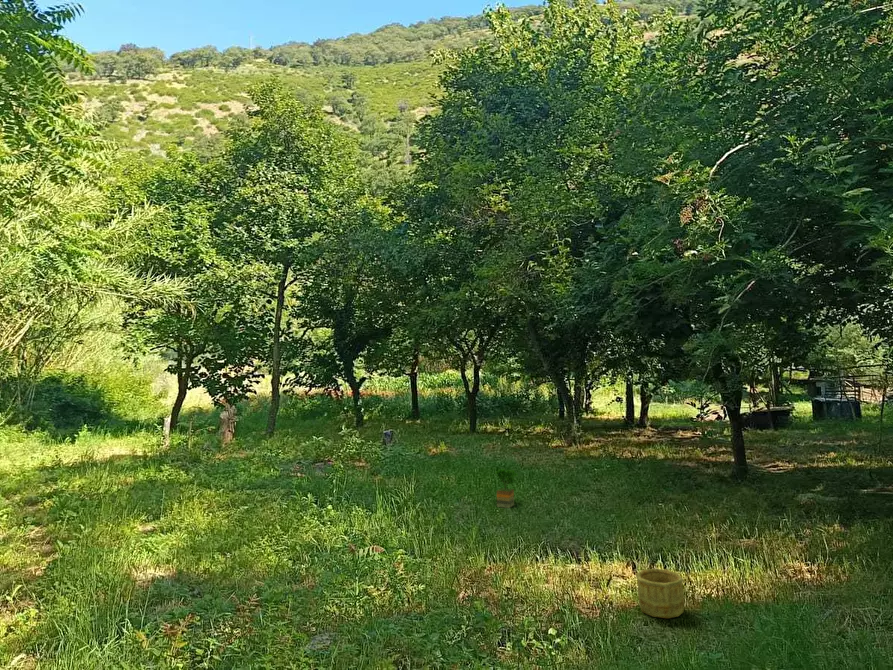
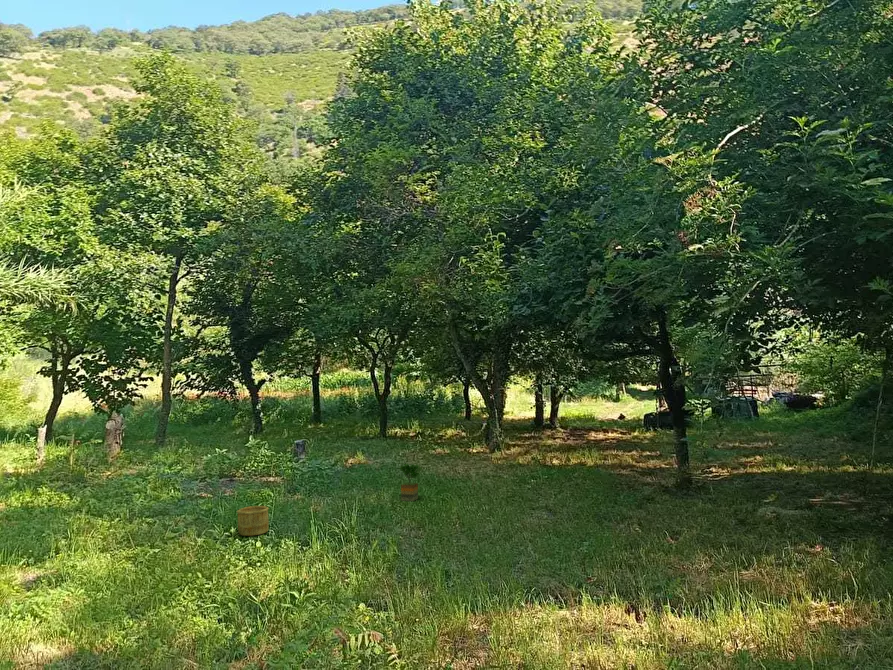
wooden bucket: present [636,569,684,618] -> present [237,506,269,536]

